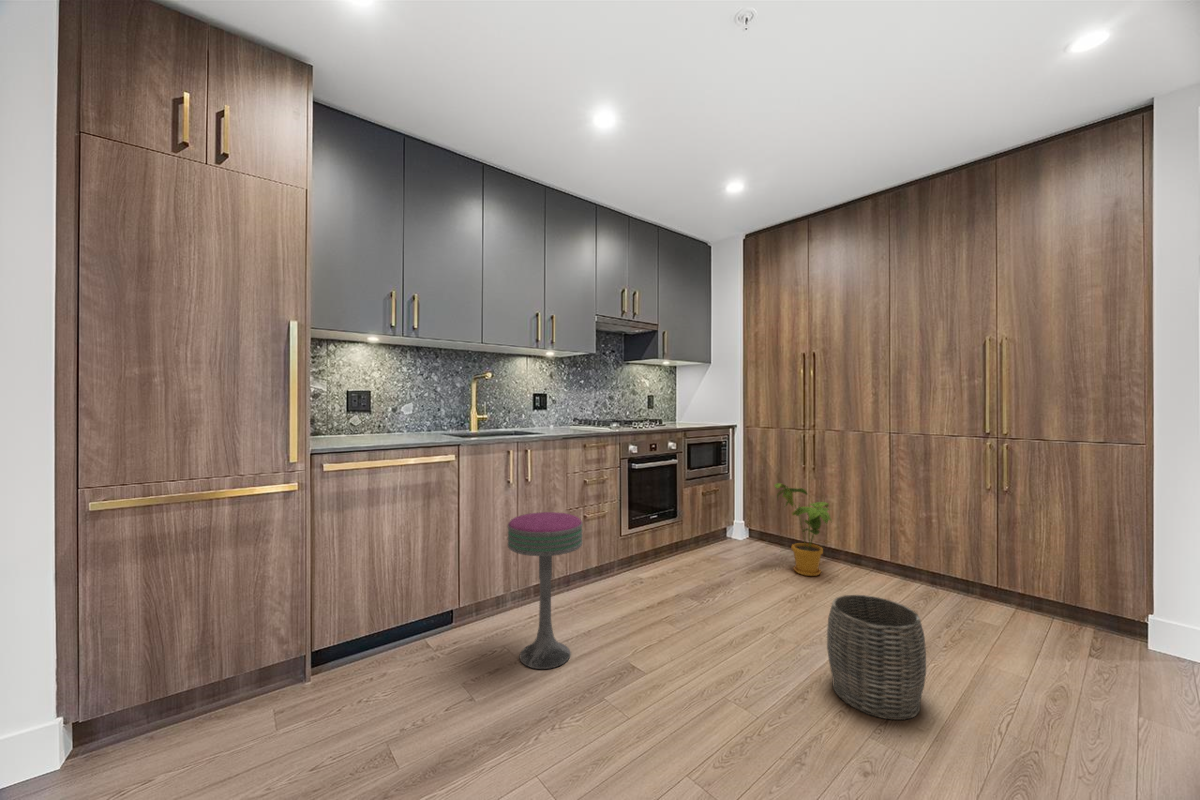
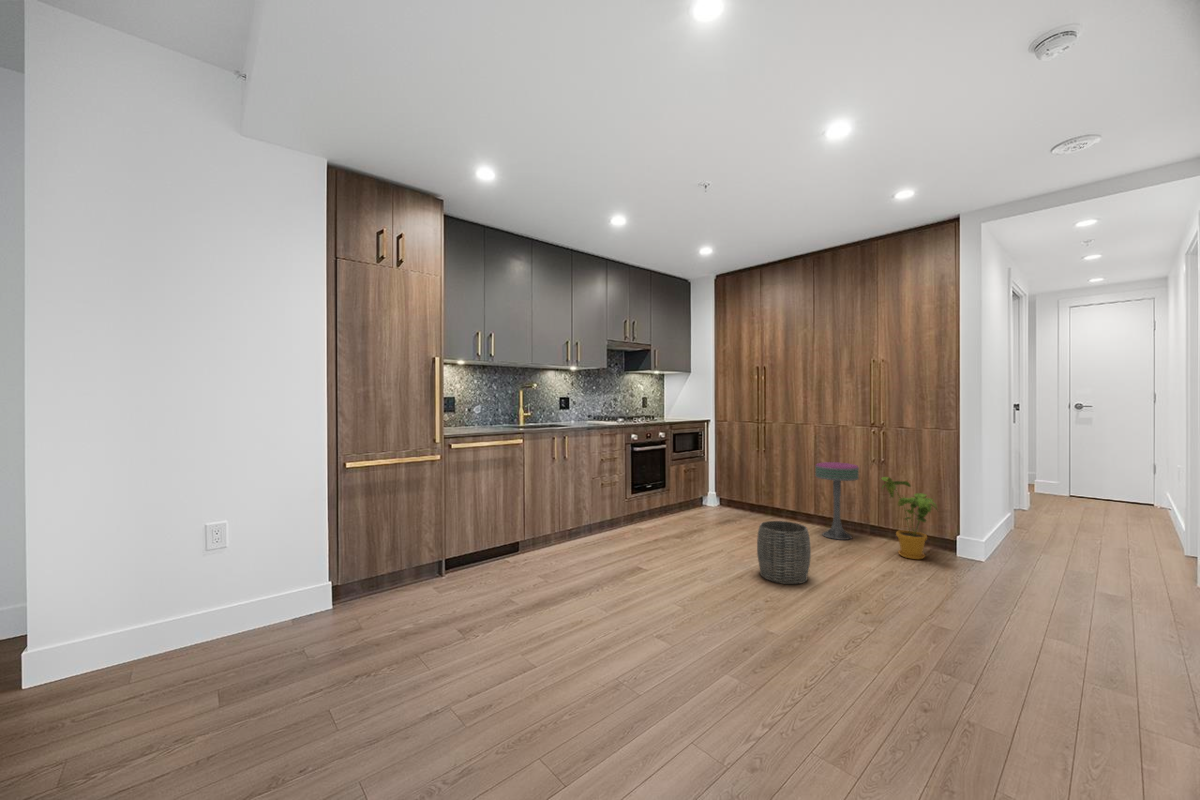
house plant: present [775,483,831,576] -> present [882,477,937,559]
bar stool: present [508,512,582,669] -> present [815,462,859,540]

